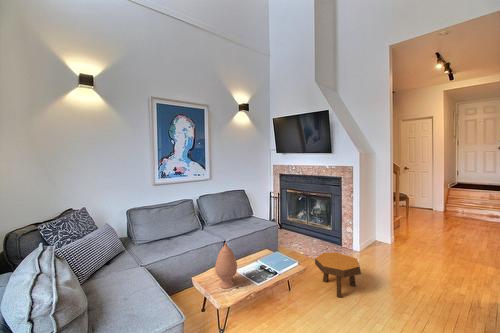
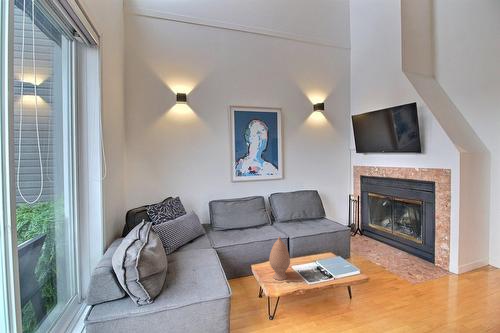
footstool: present [315,252,361,298] -> none [386,266,447,320]

